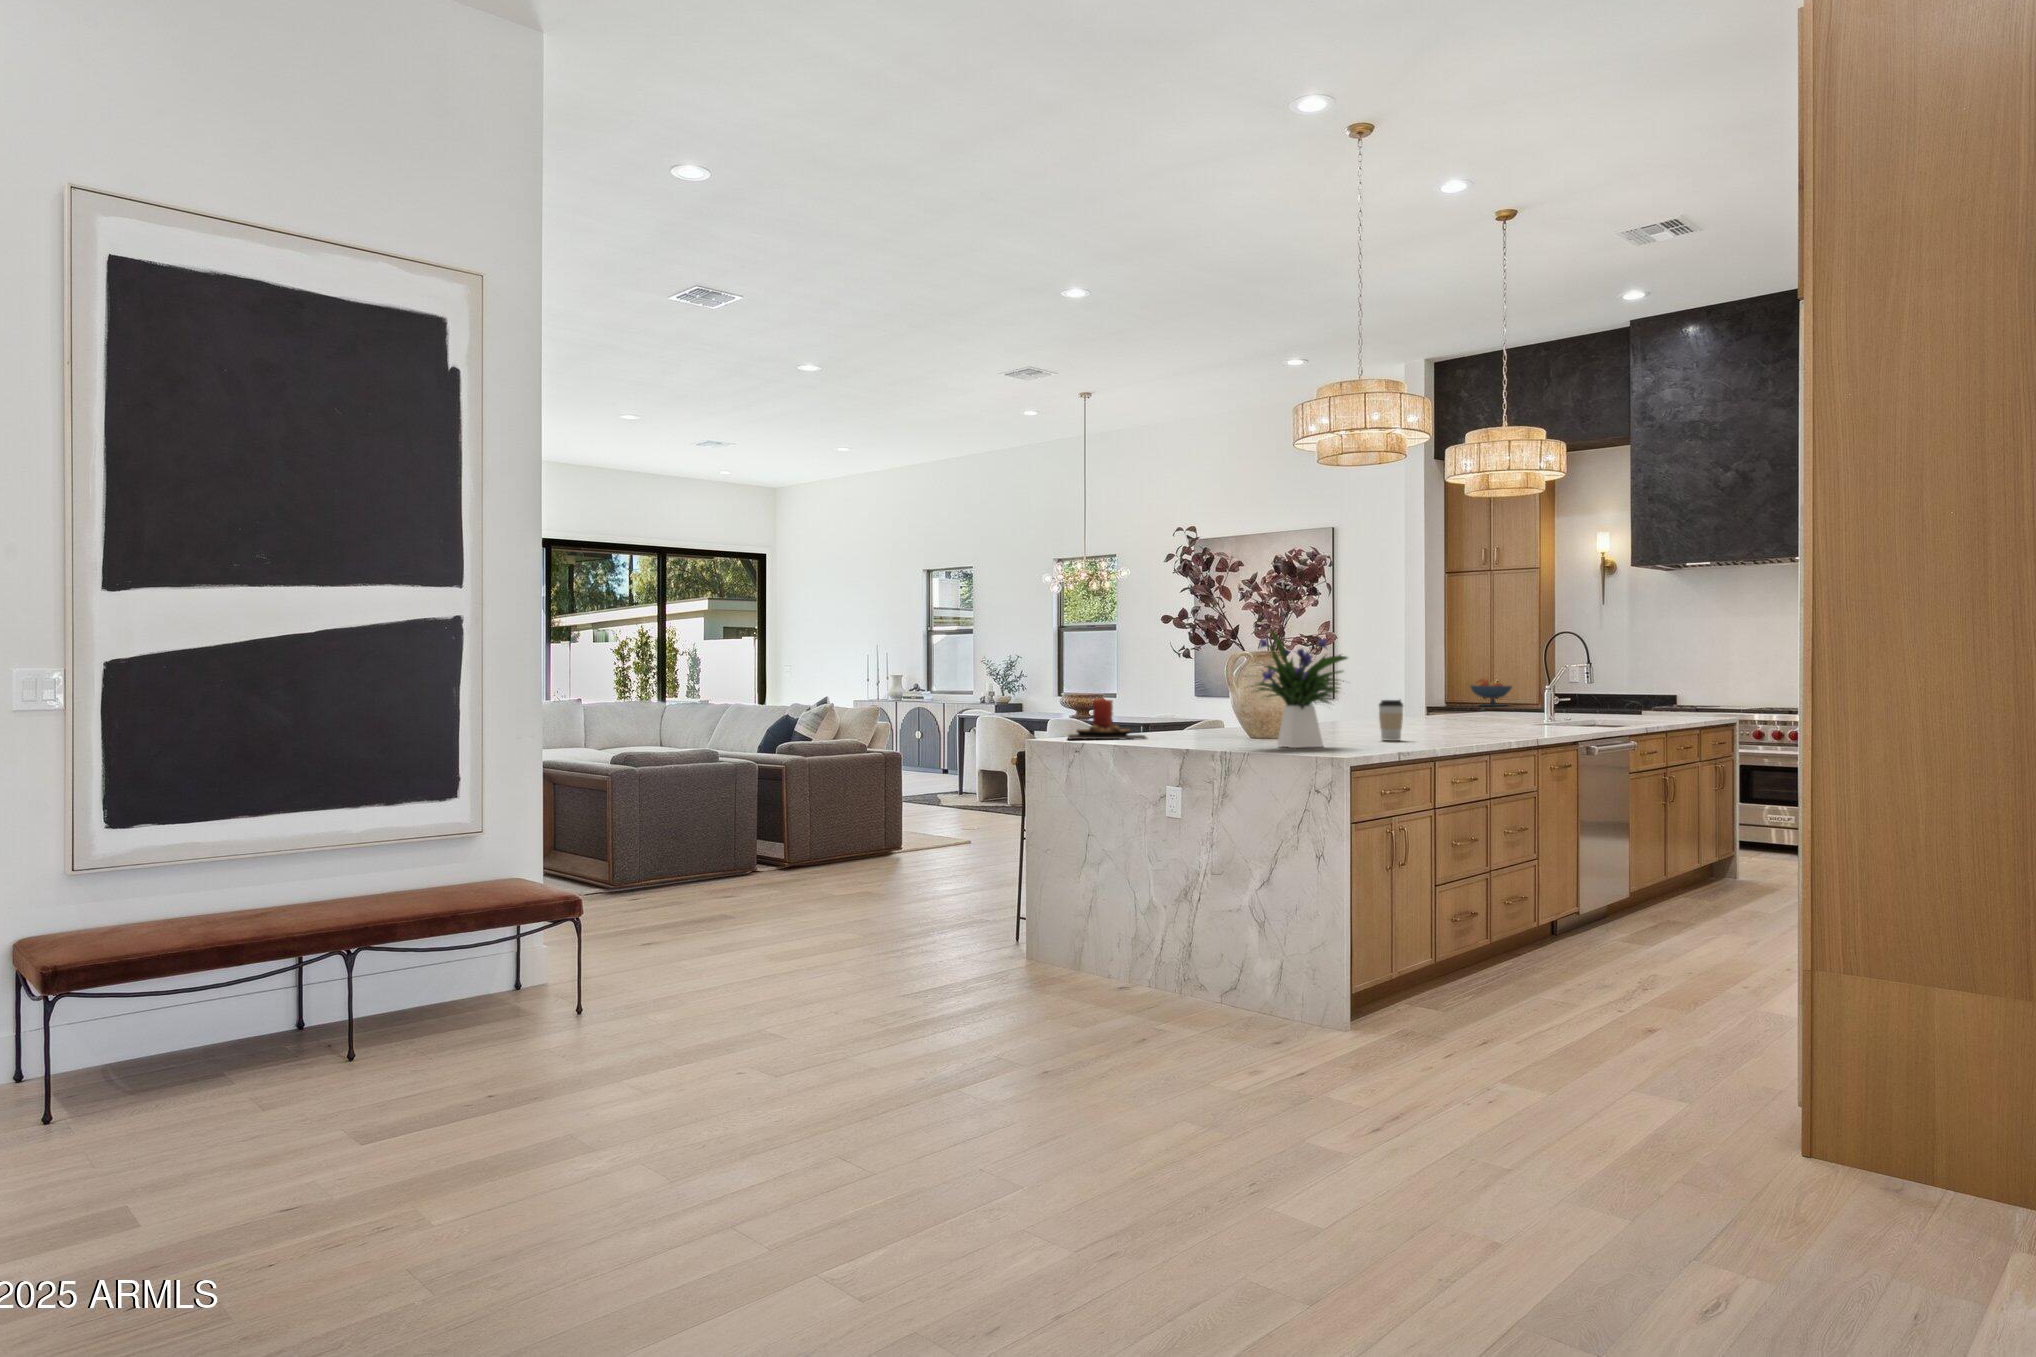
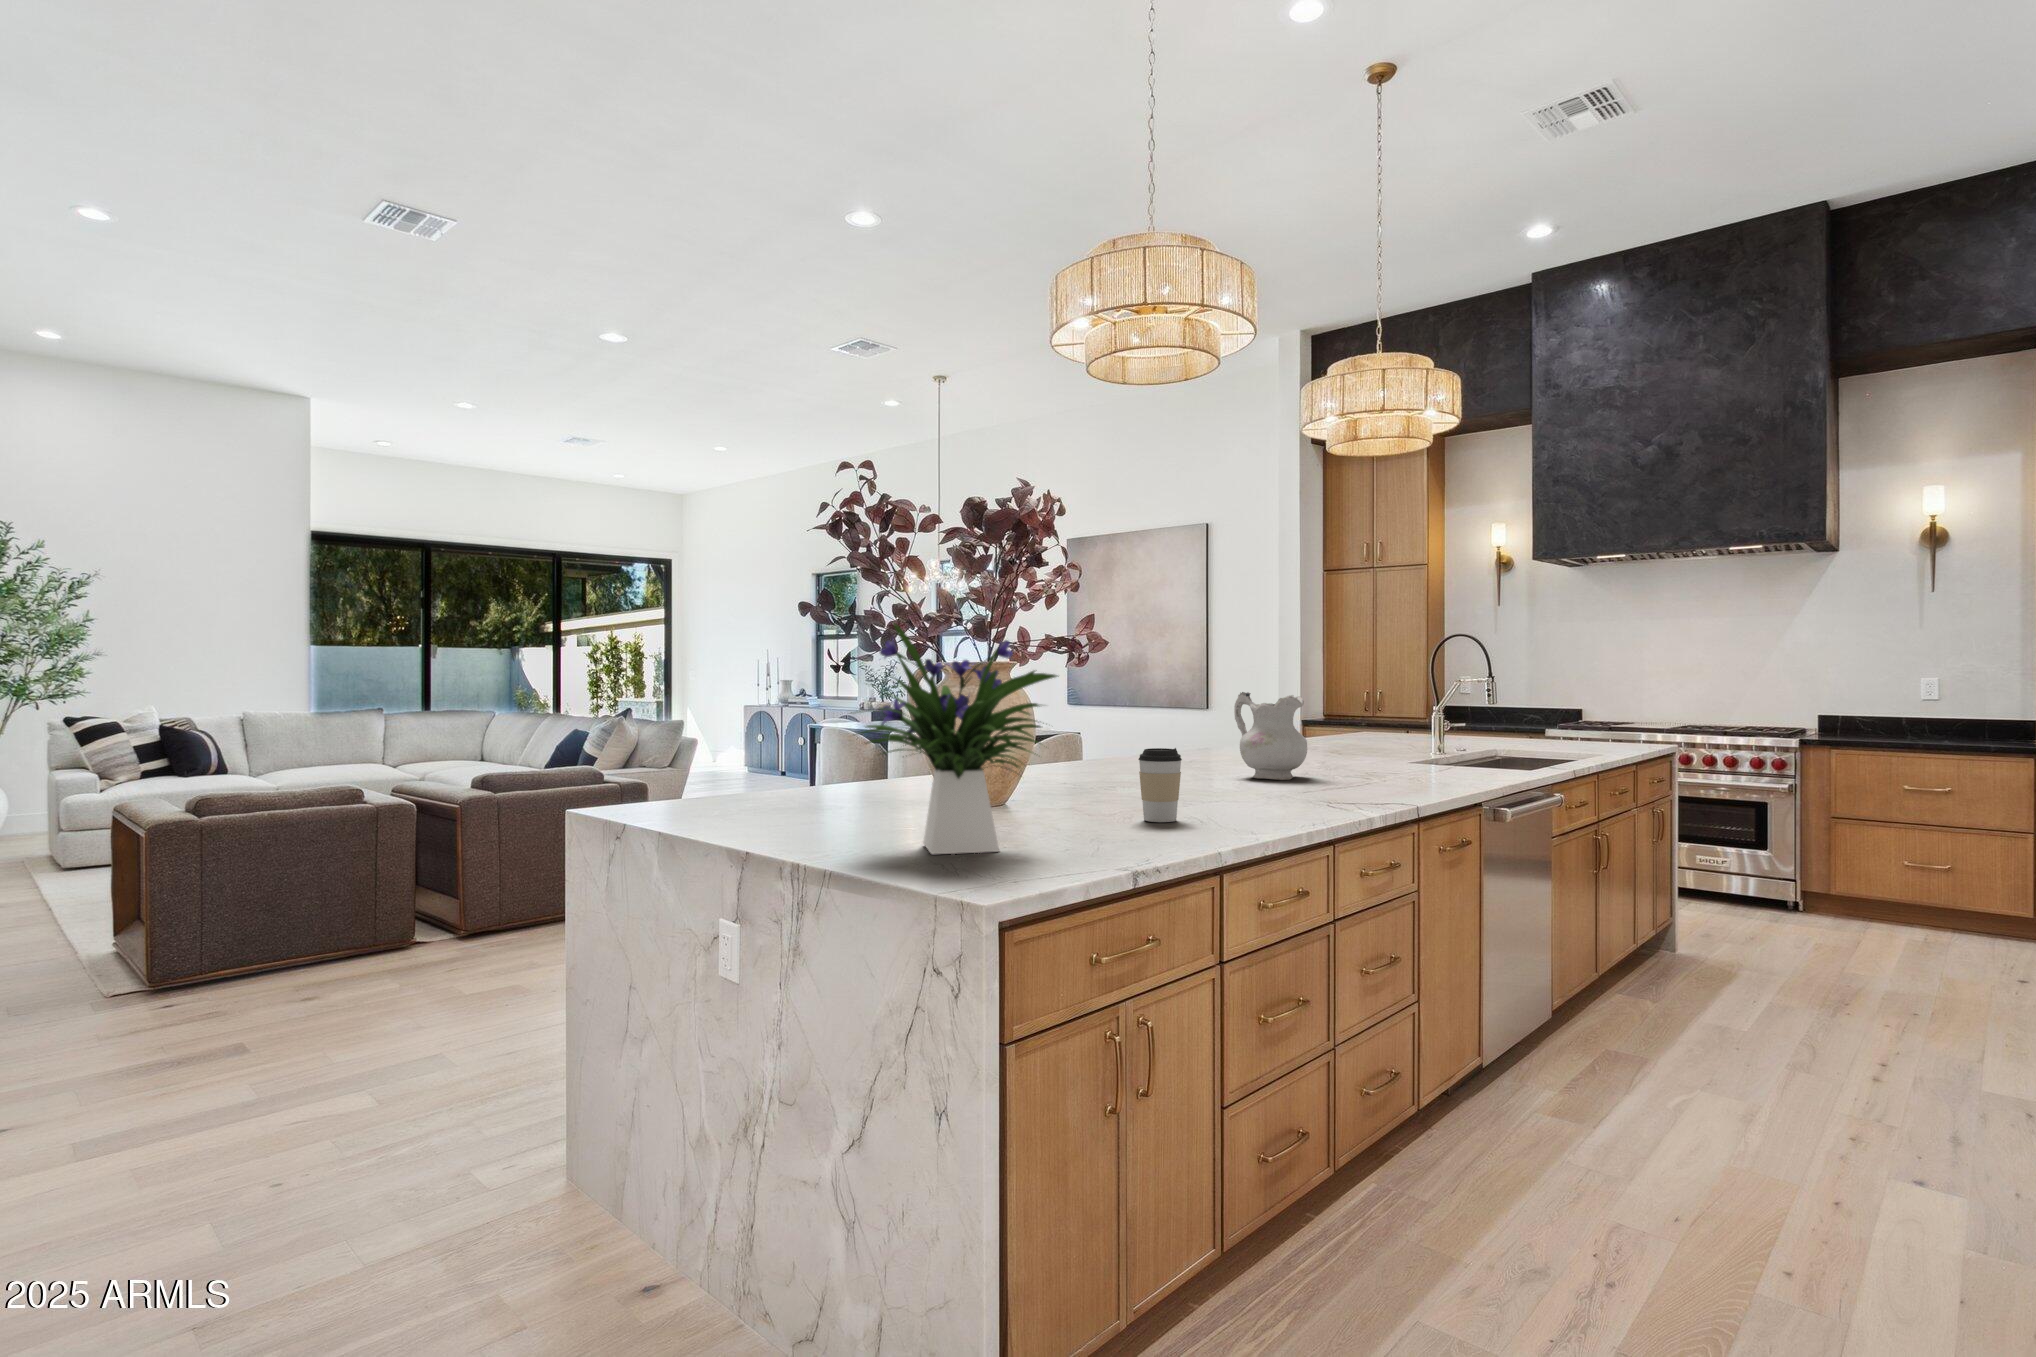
ceramic pitcher: none [1410,672,1461,730] -> present [1234,692,1307,780]
fruit bowl: present [1471,679,1512,706] -> none [1352,688,1404,720]
candle: present [1068,699,1146,739] -> none [675,734,824,803]

